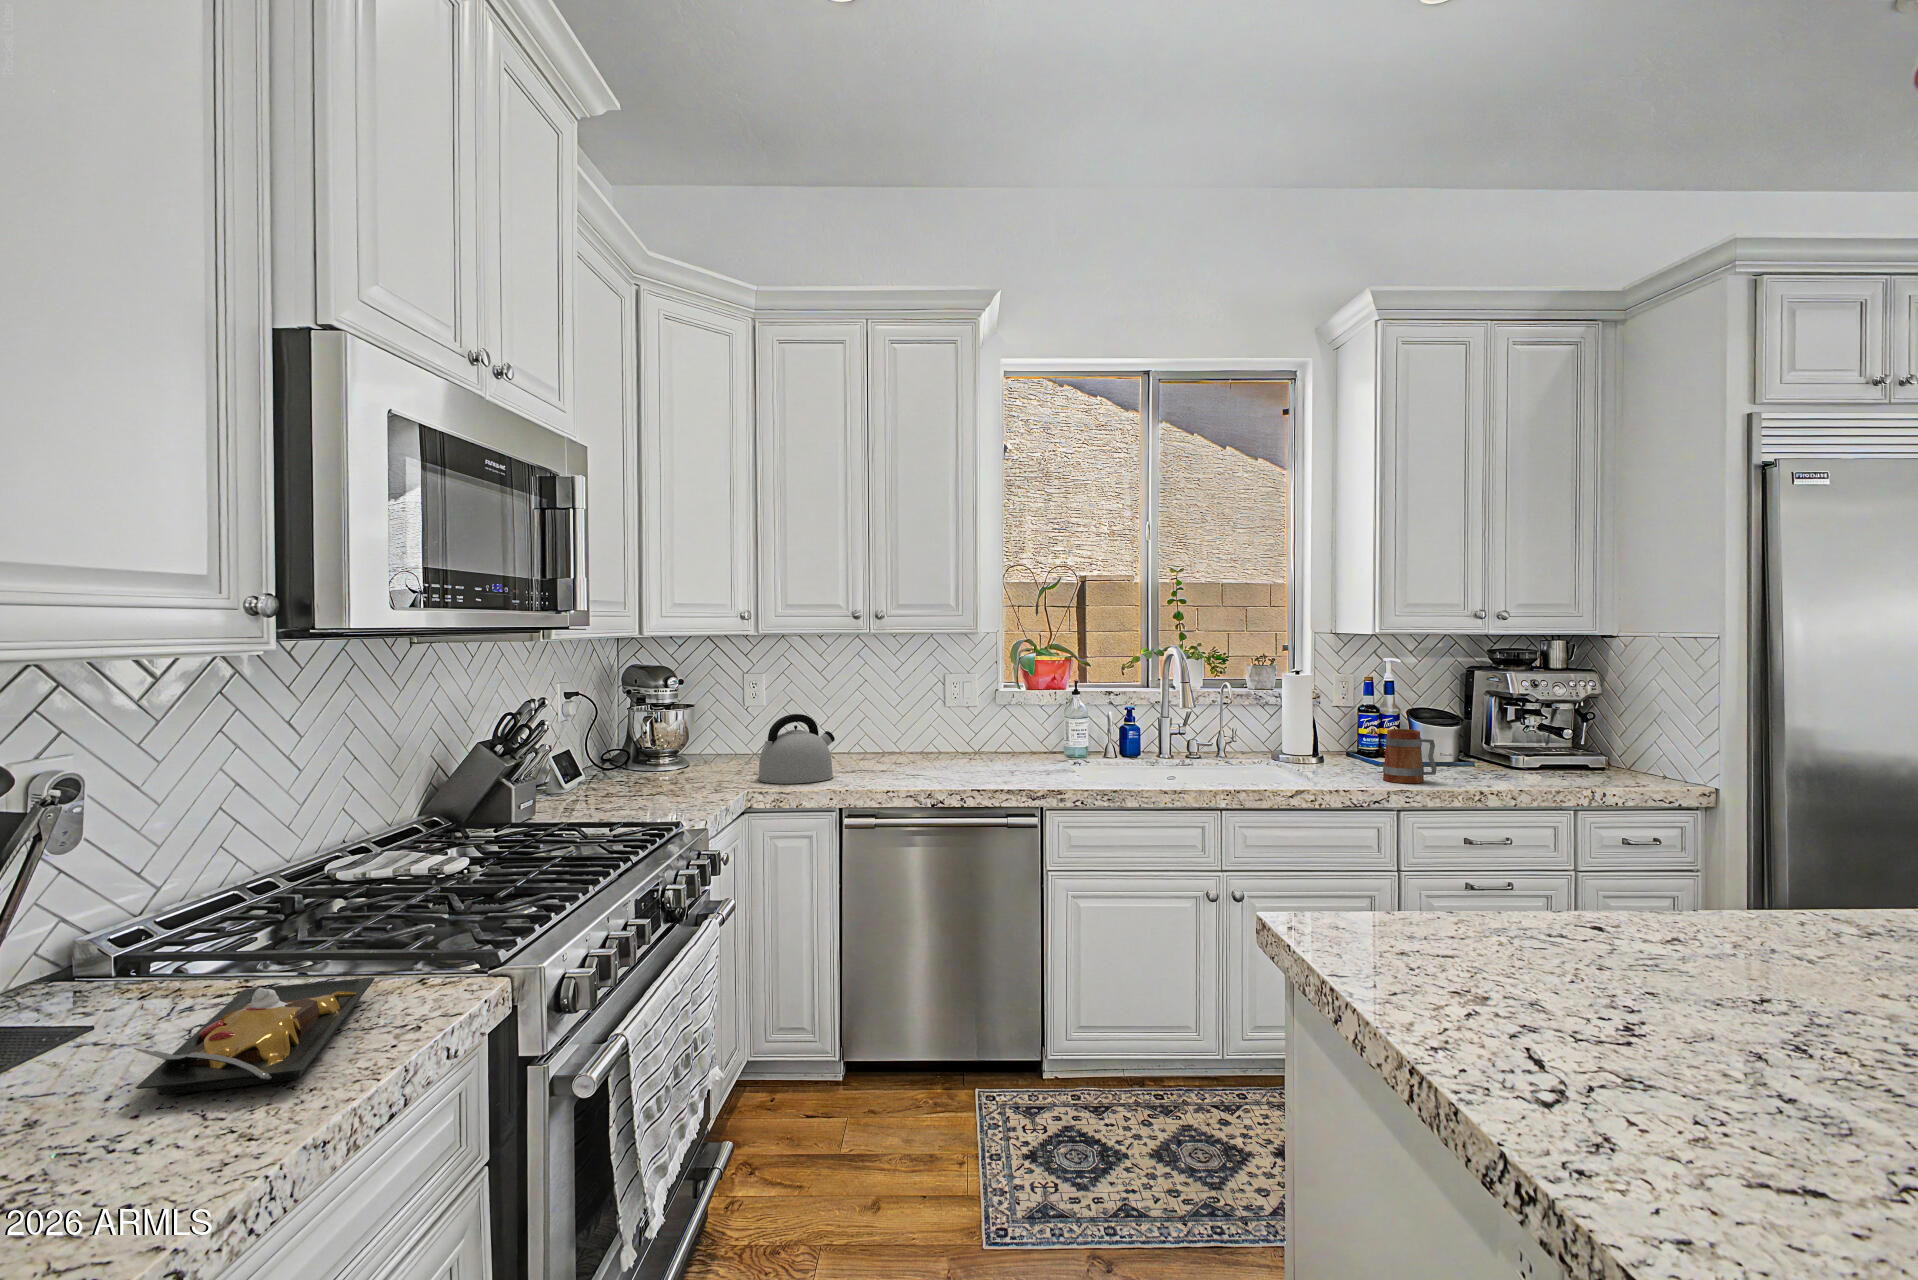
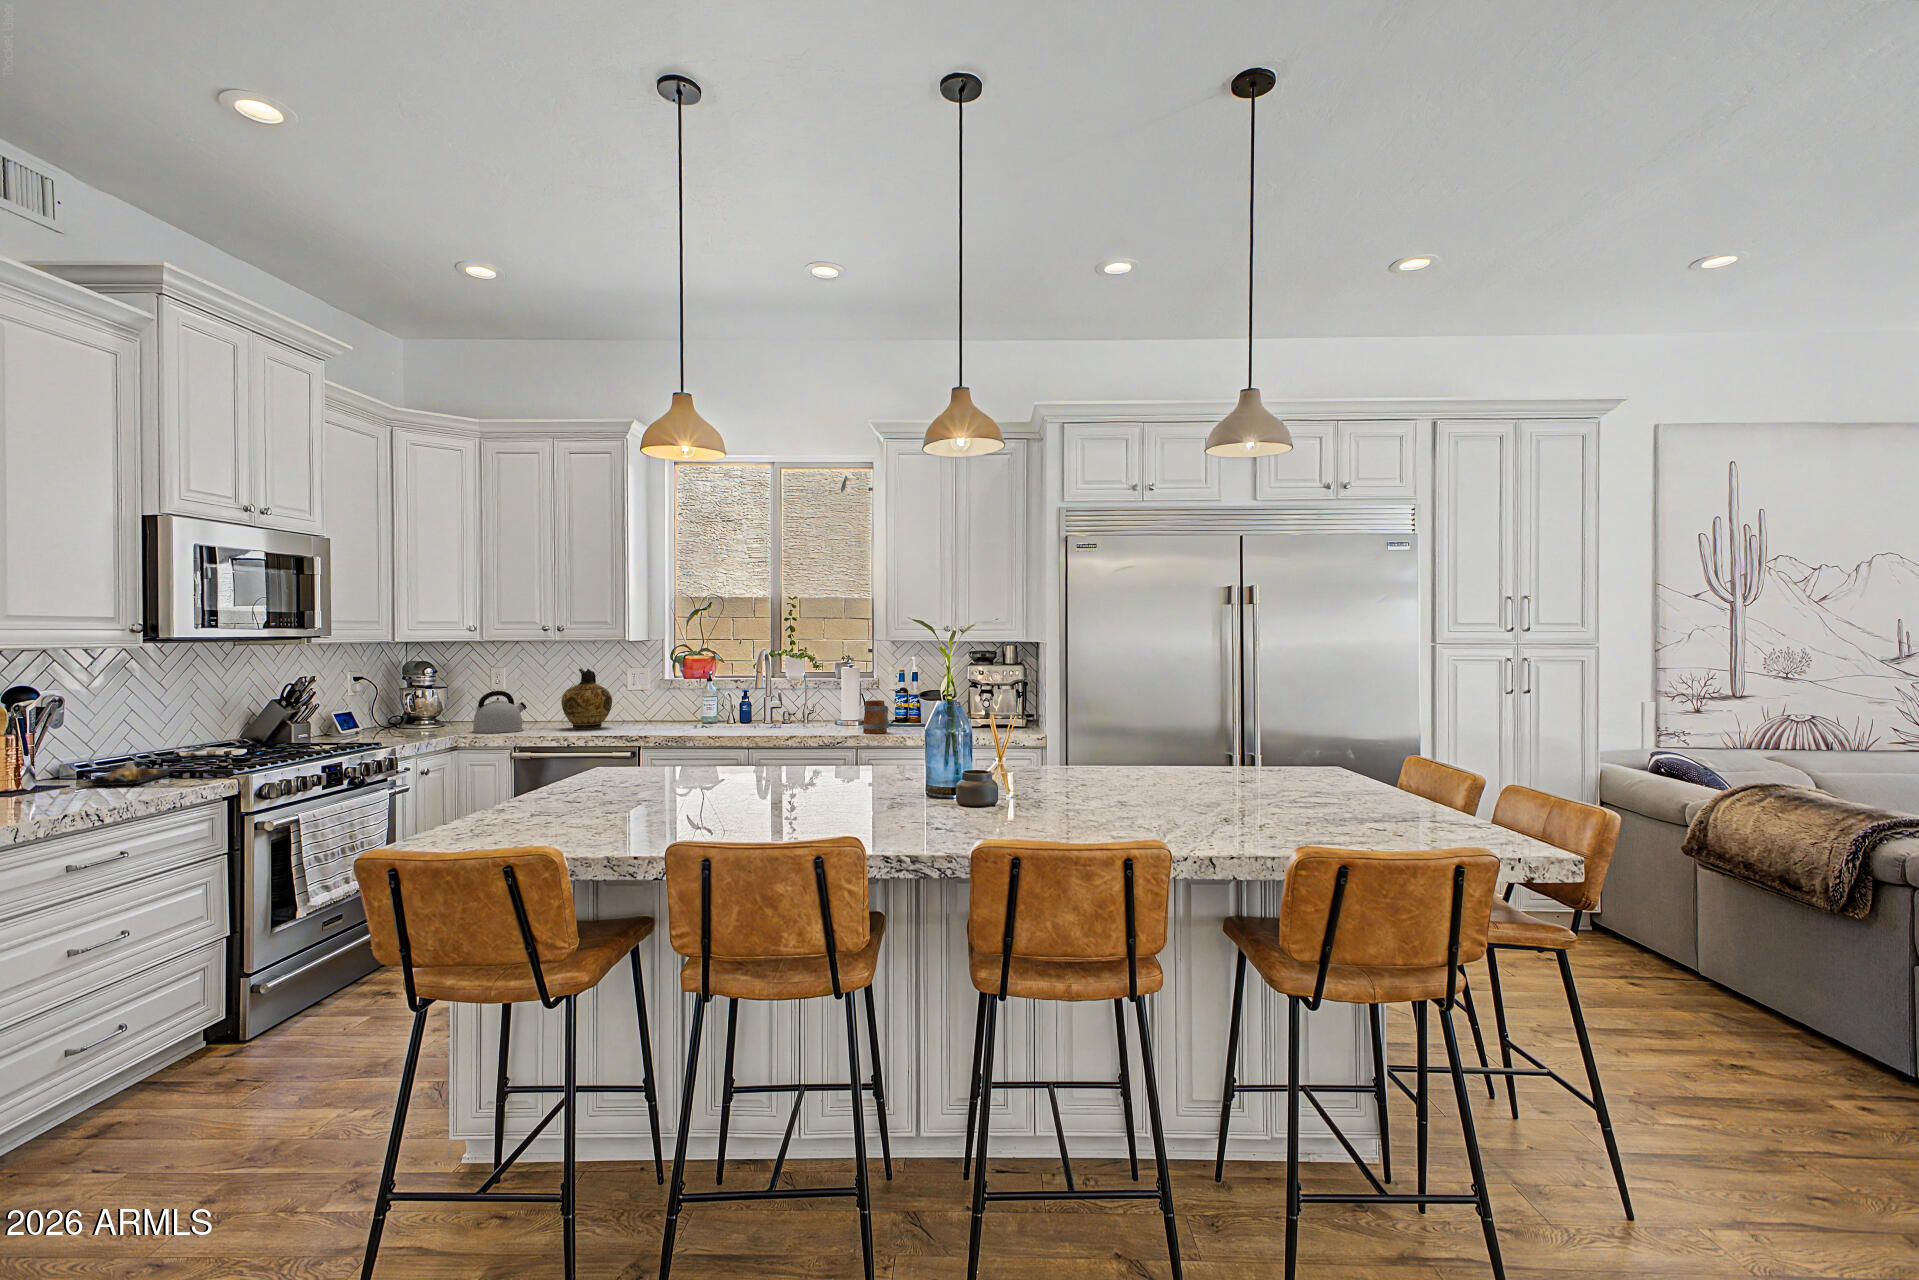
ceramic jug: none [884,678,960,773] -> present [561,669,612,729]

